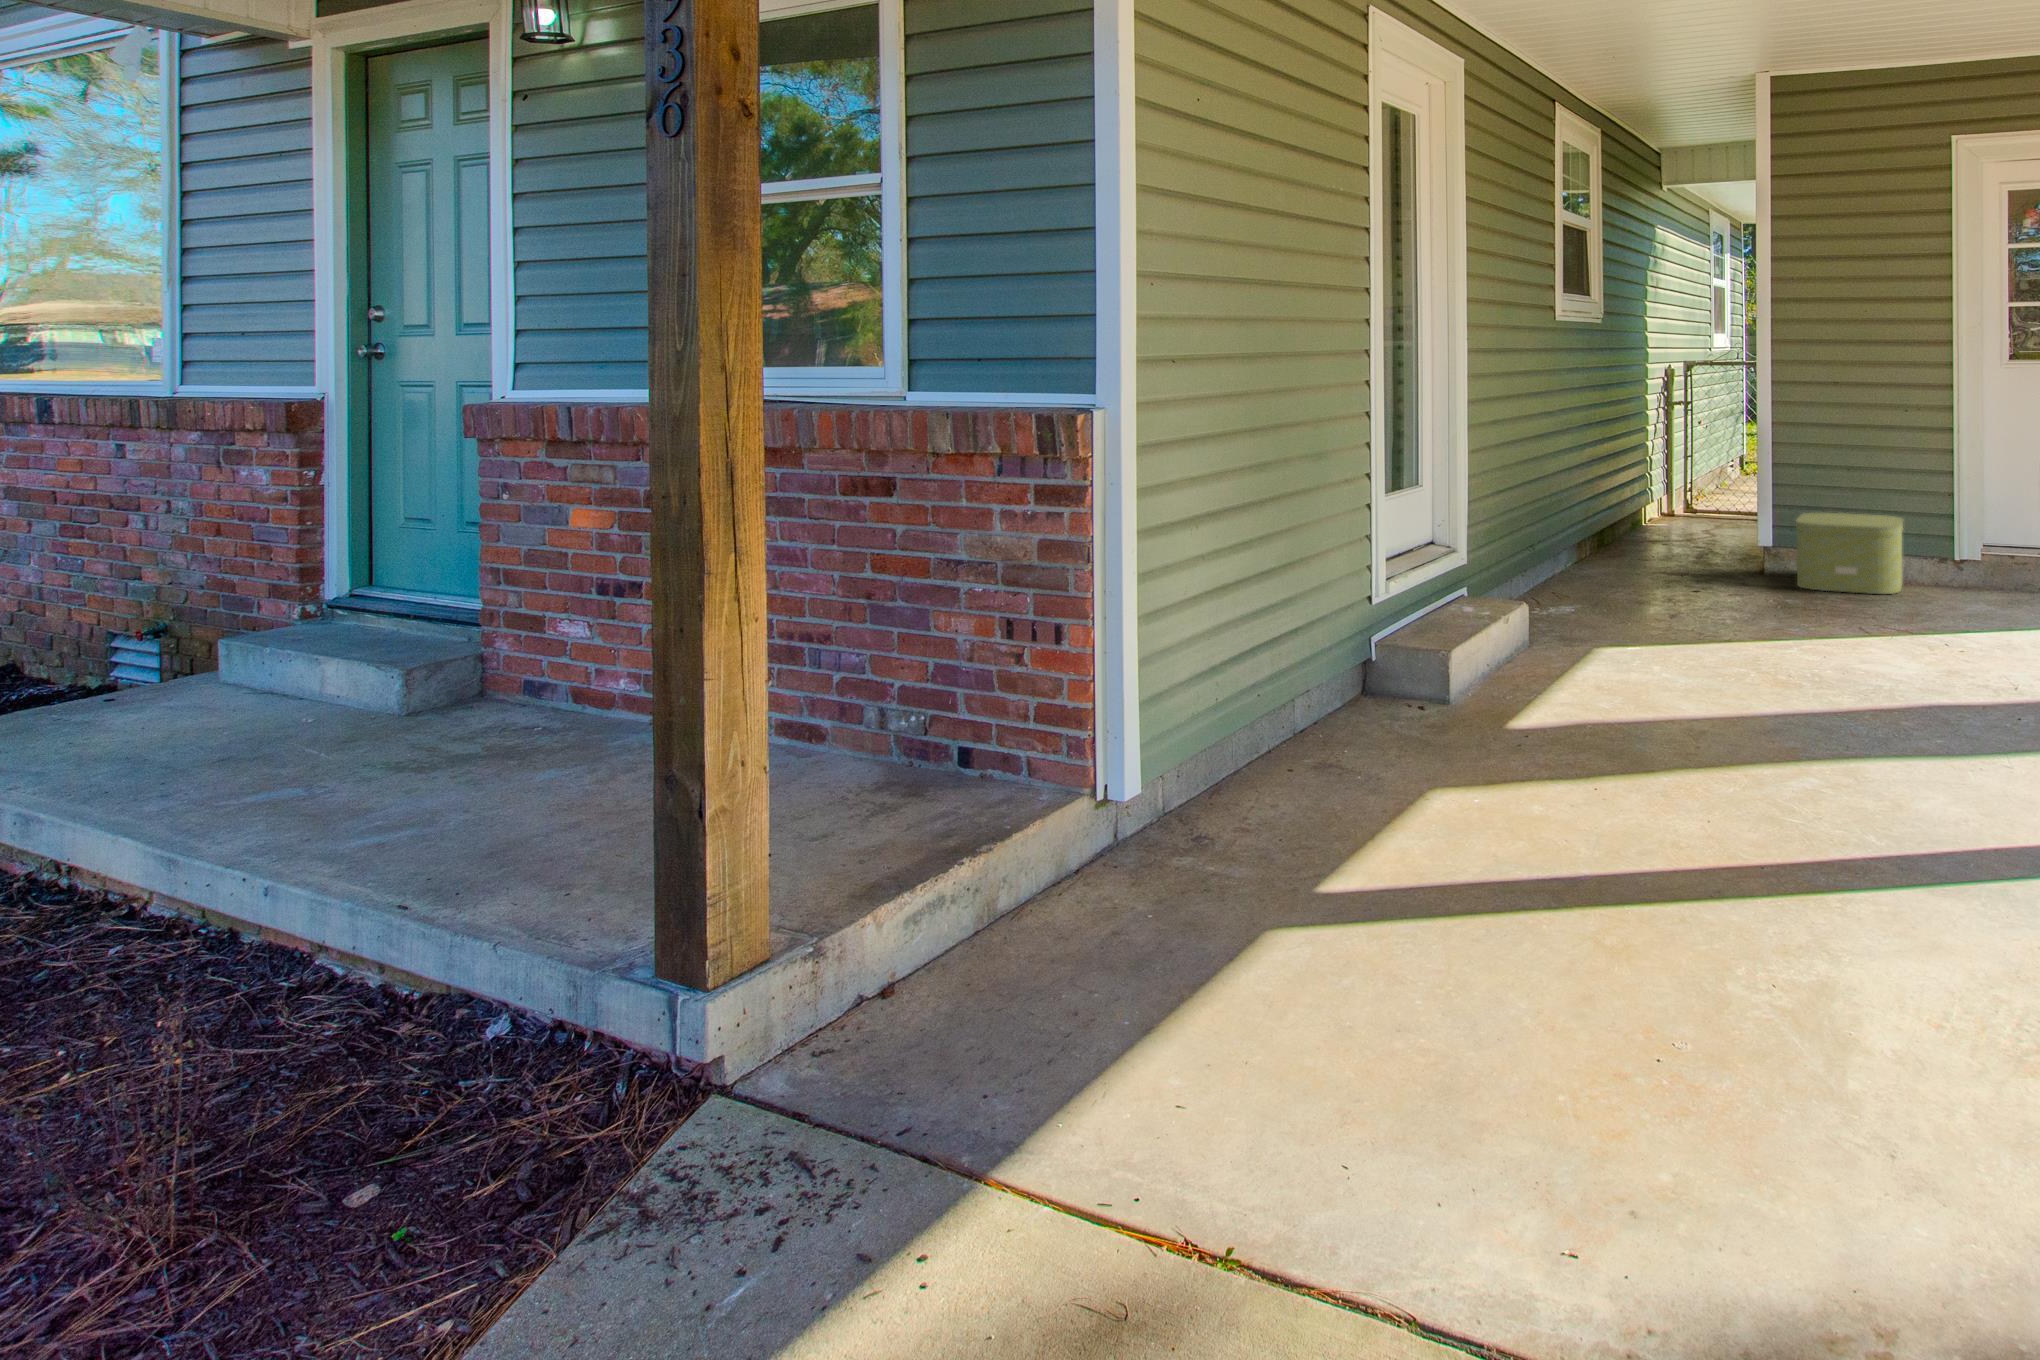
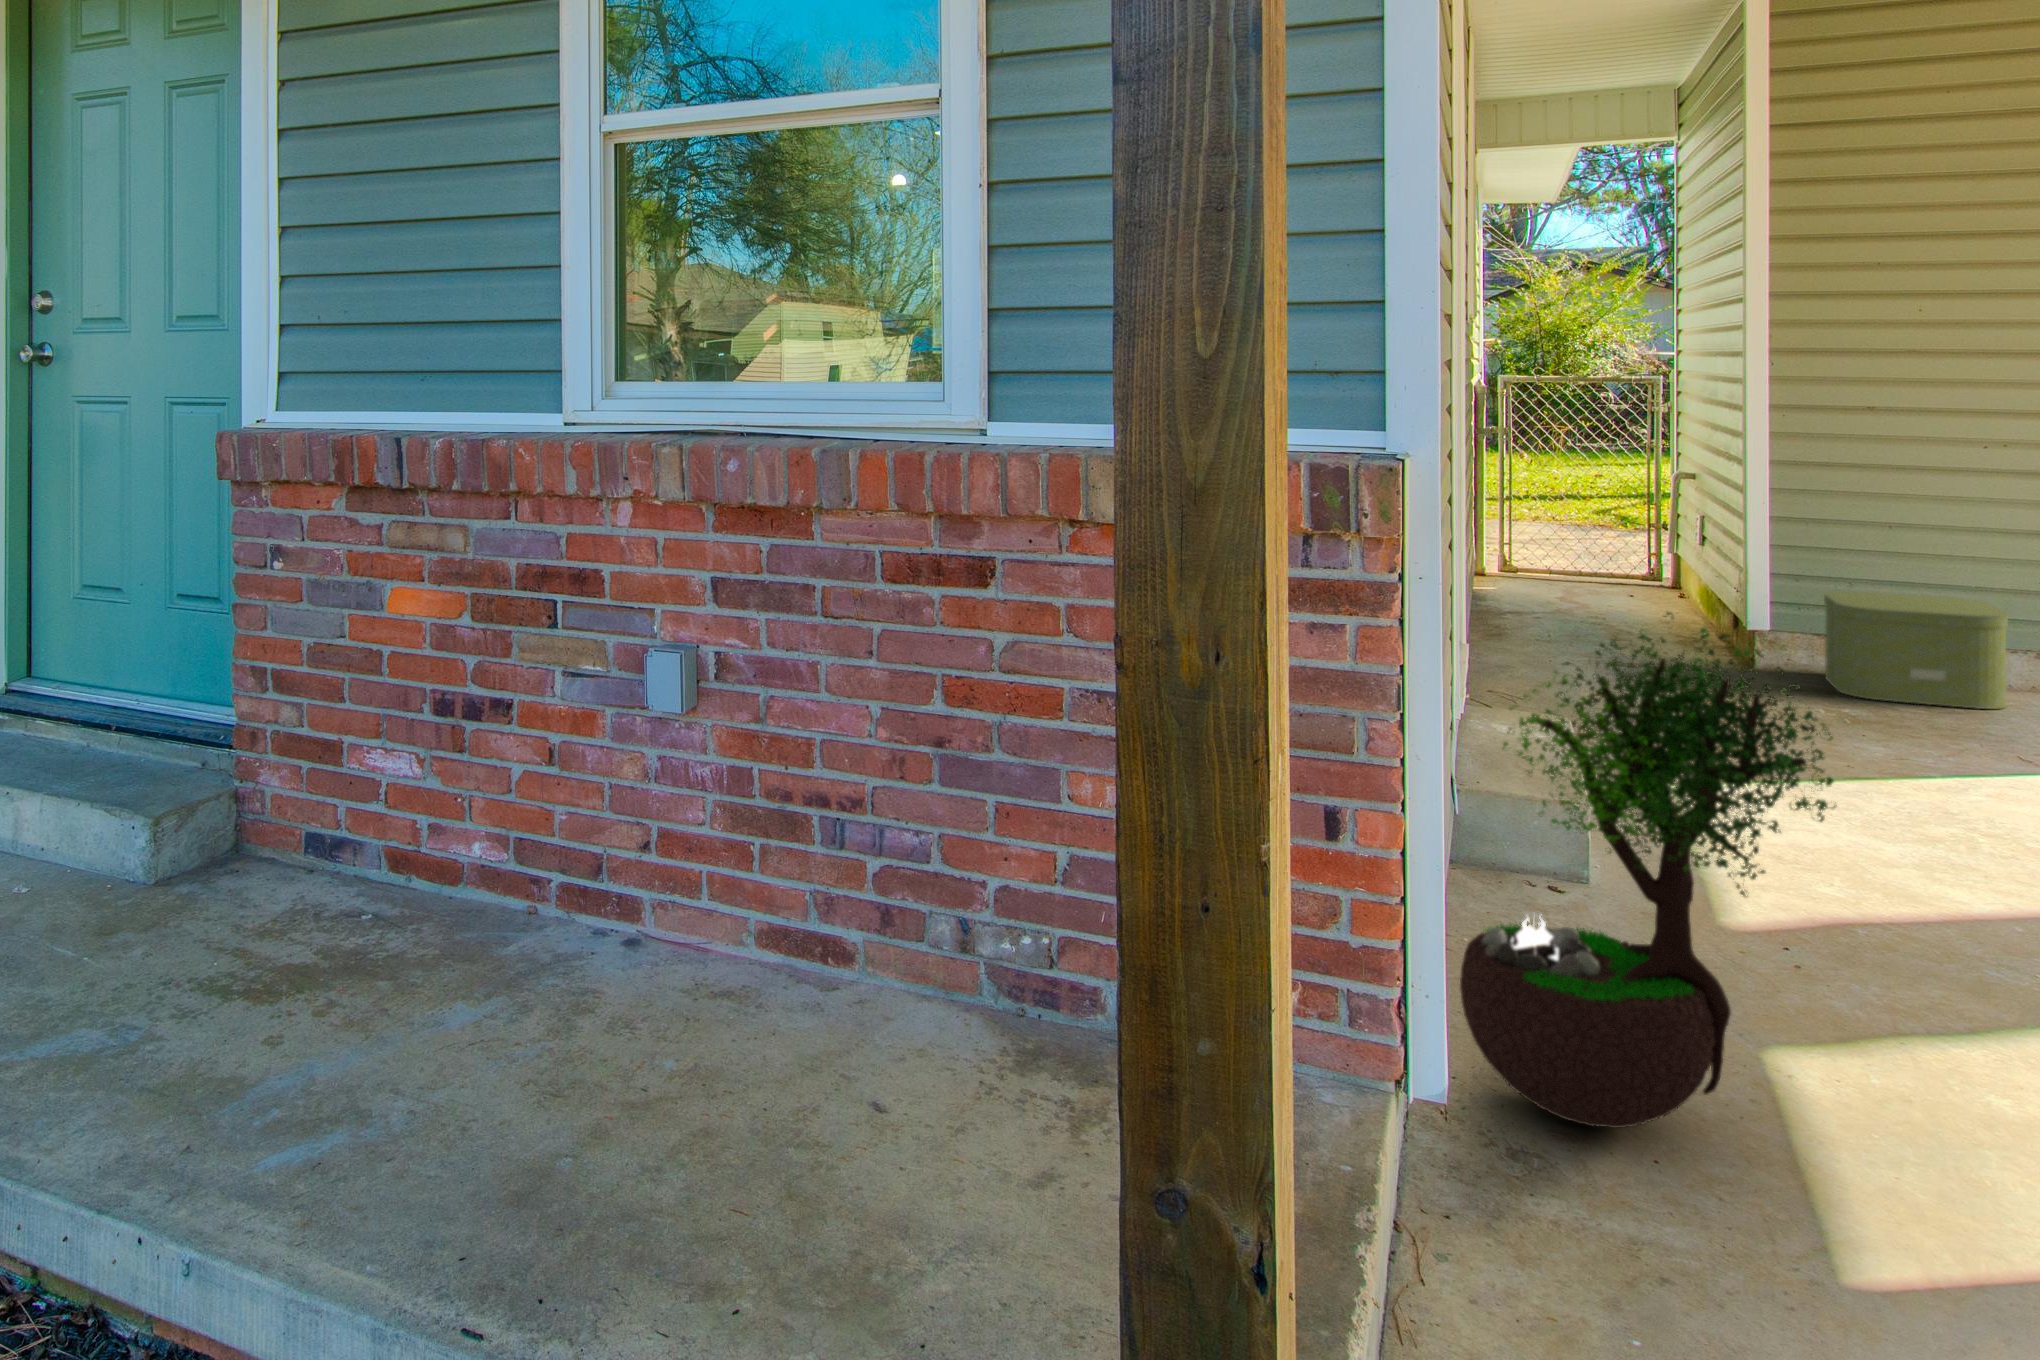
potted tree: none [1195,503,1376,822] -> present [1460,612,1836,1128]

